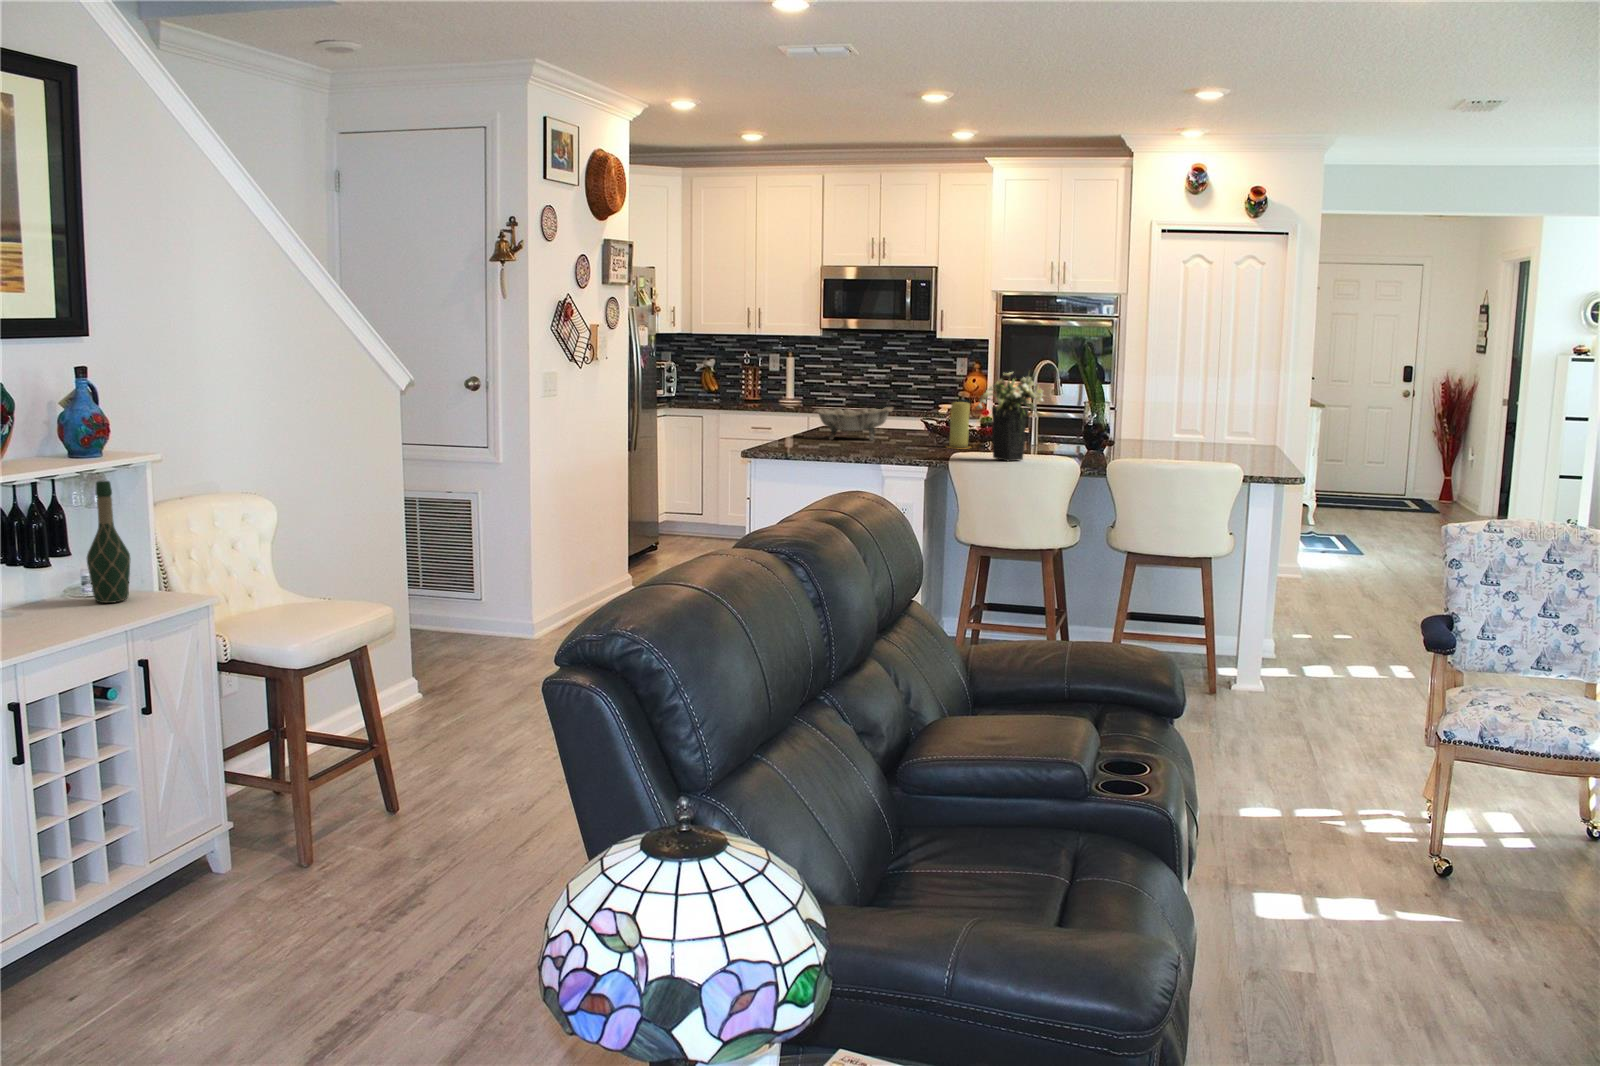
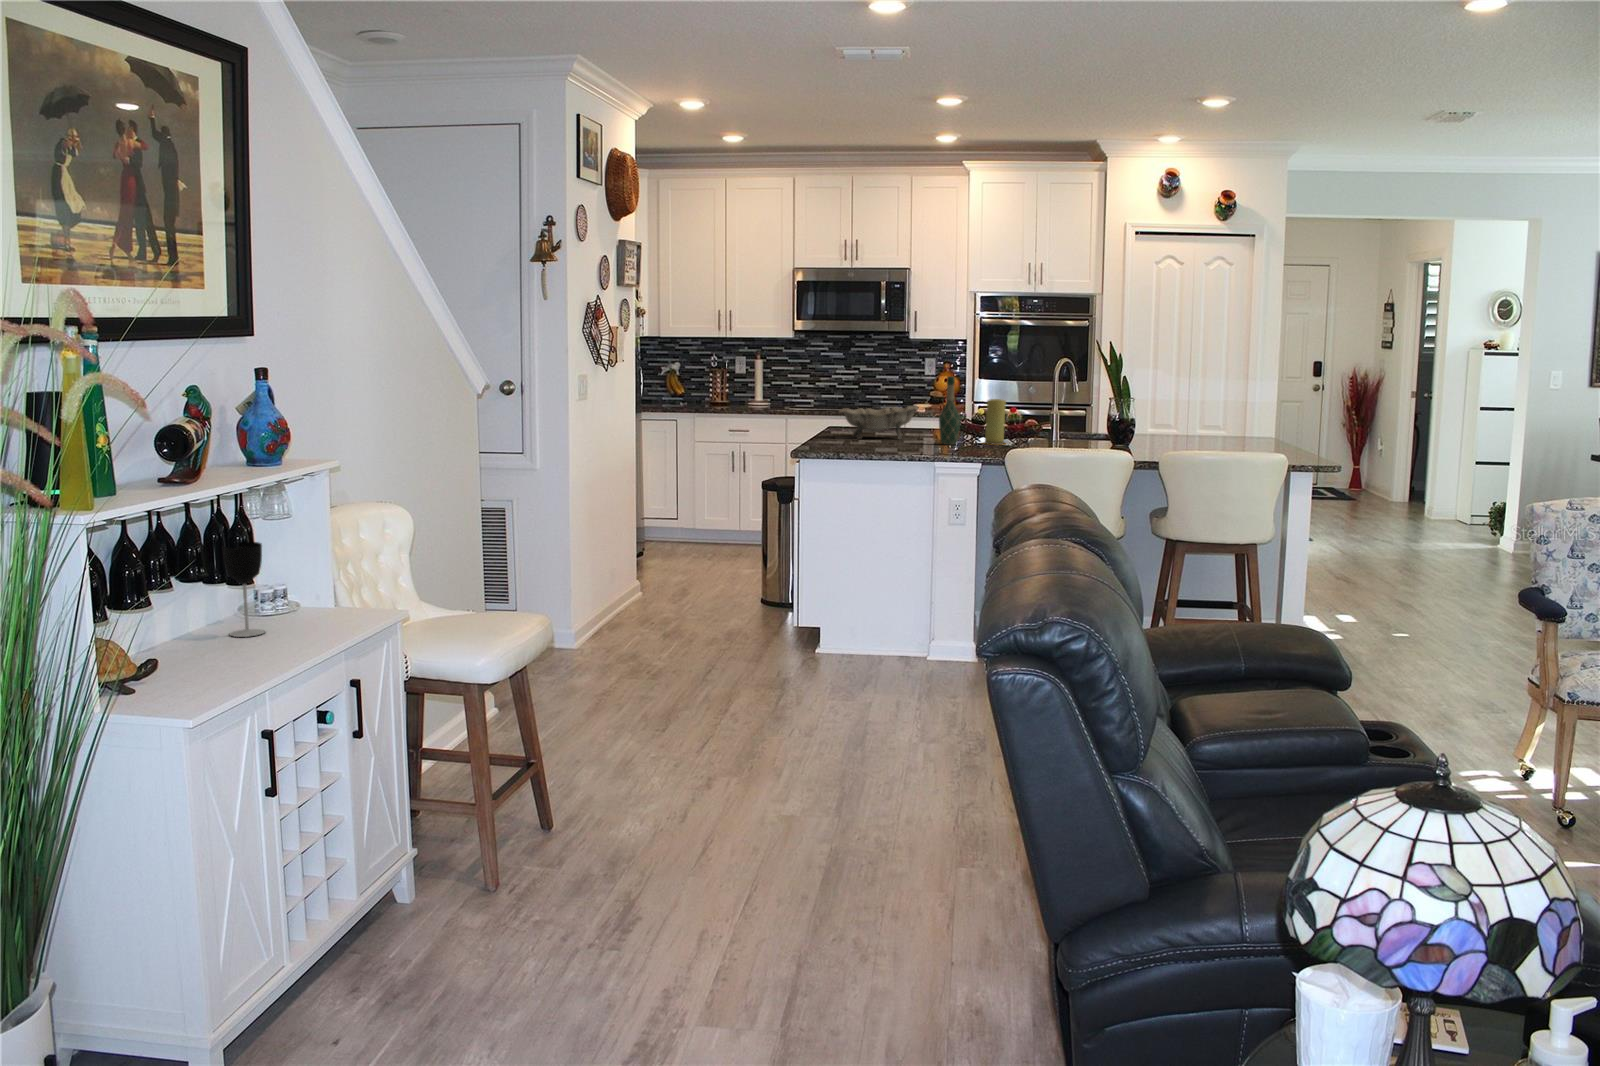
flower arrangement: present [977,372,1043,461] -> none [1041,366,1114,455]
wine bottle: present [87,481,130,603] -> present [939,376,961,445]
wine glass: none [26,529,70,618] -> present [222,542,265,637]

